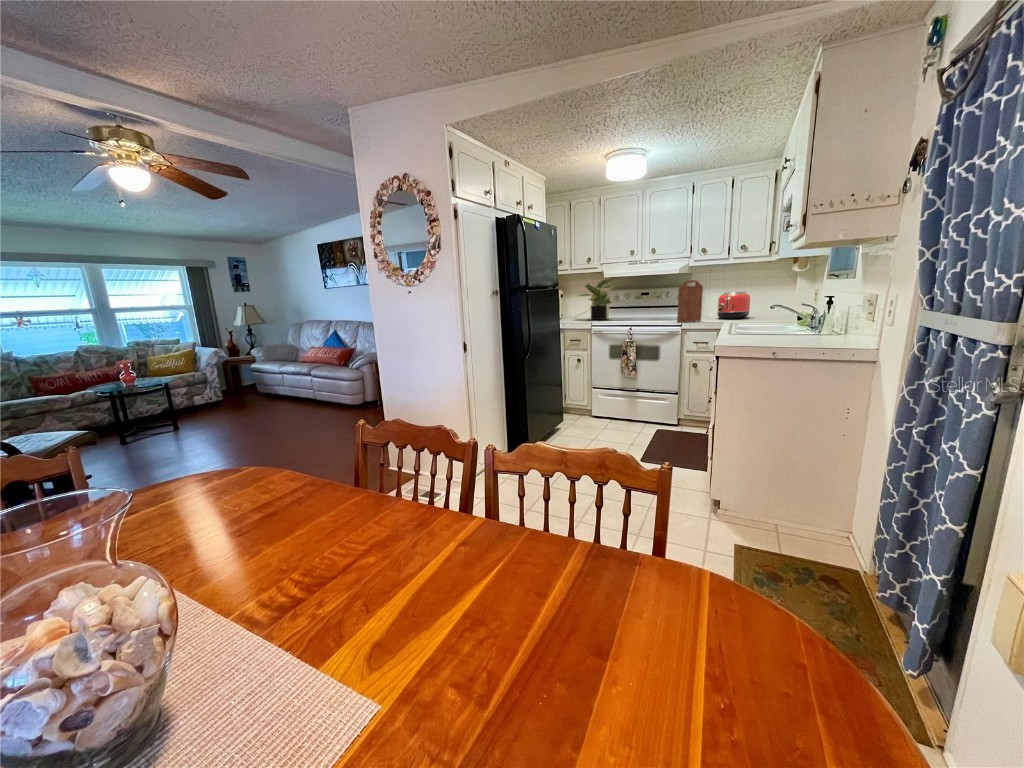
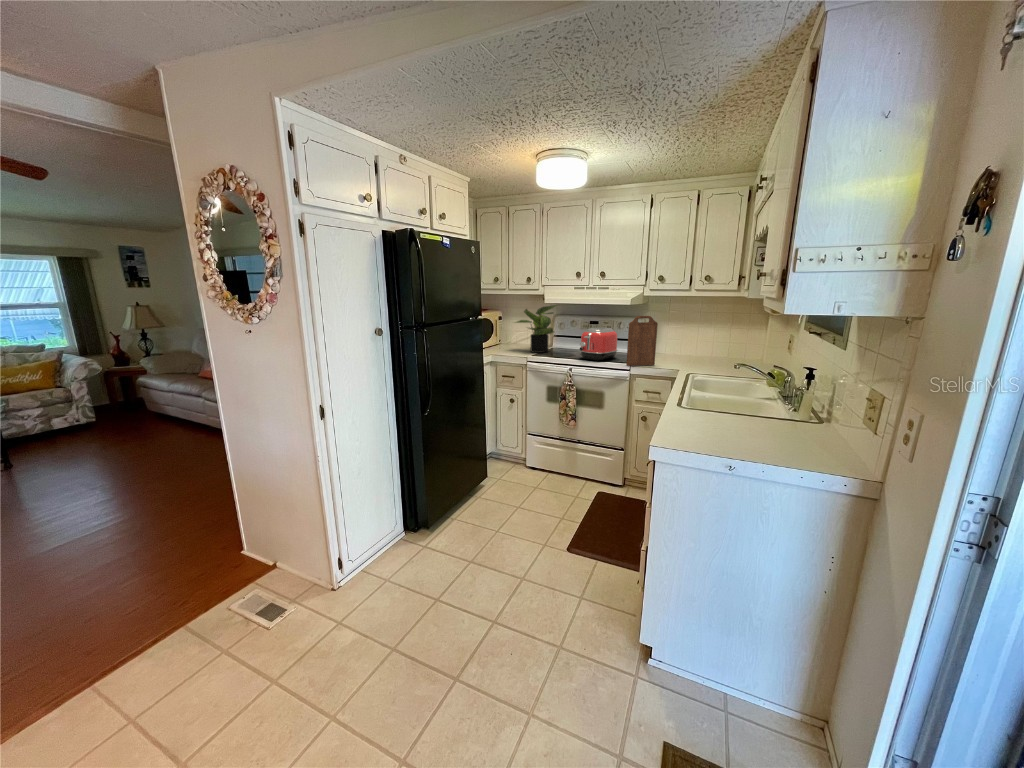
toaster: present [717,292,750,319] -> present [580,328,617,361]

